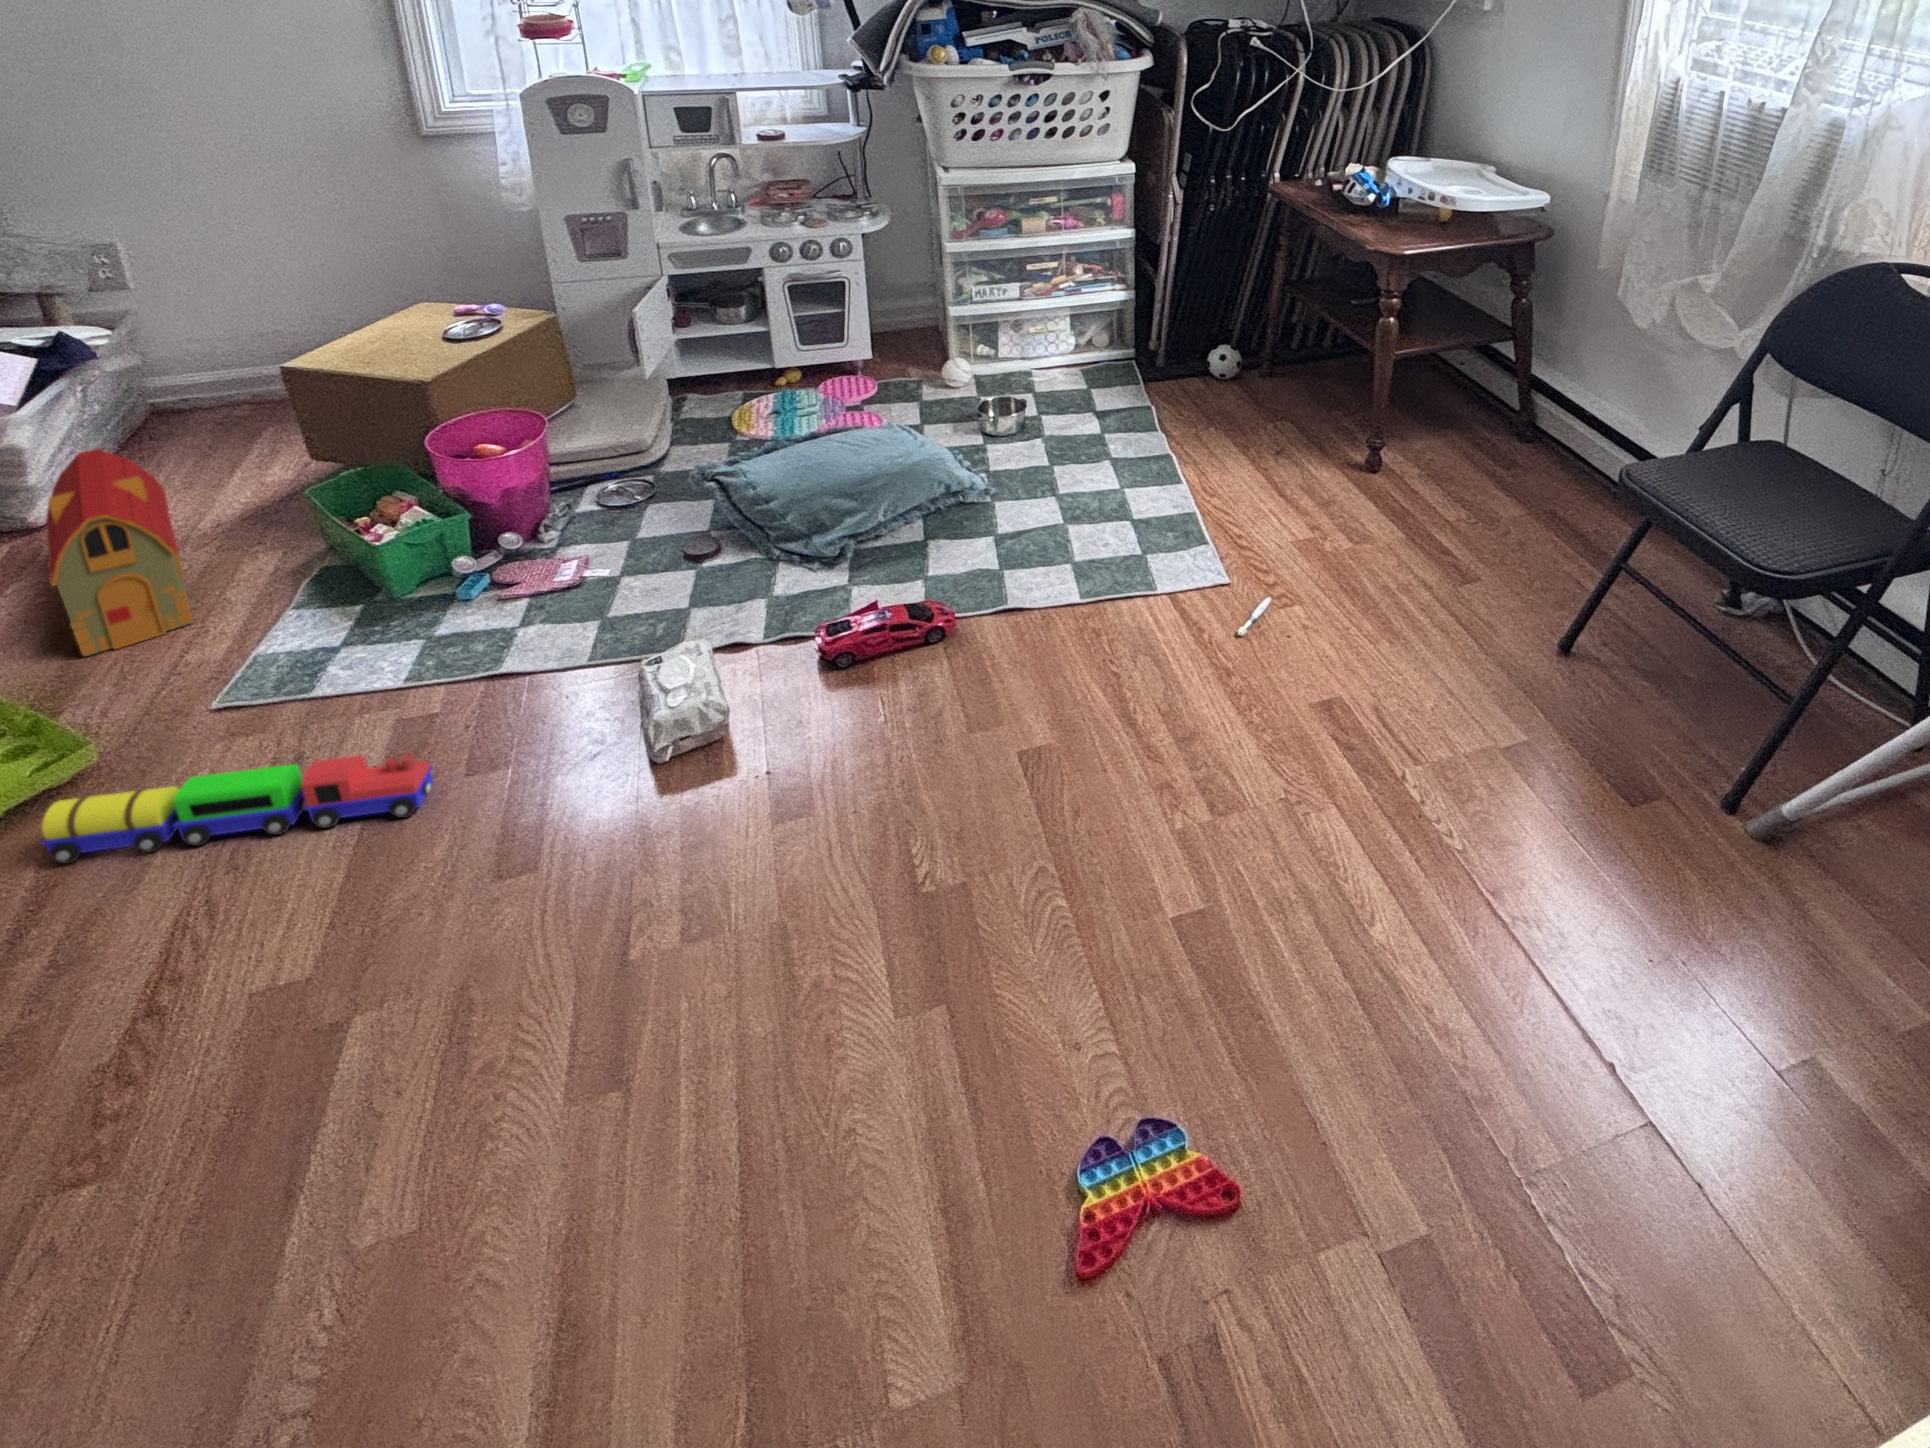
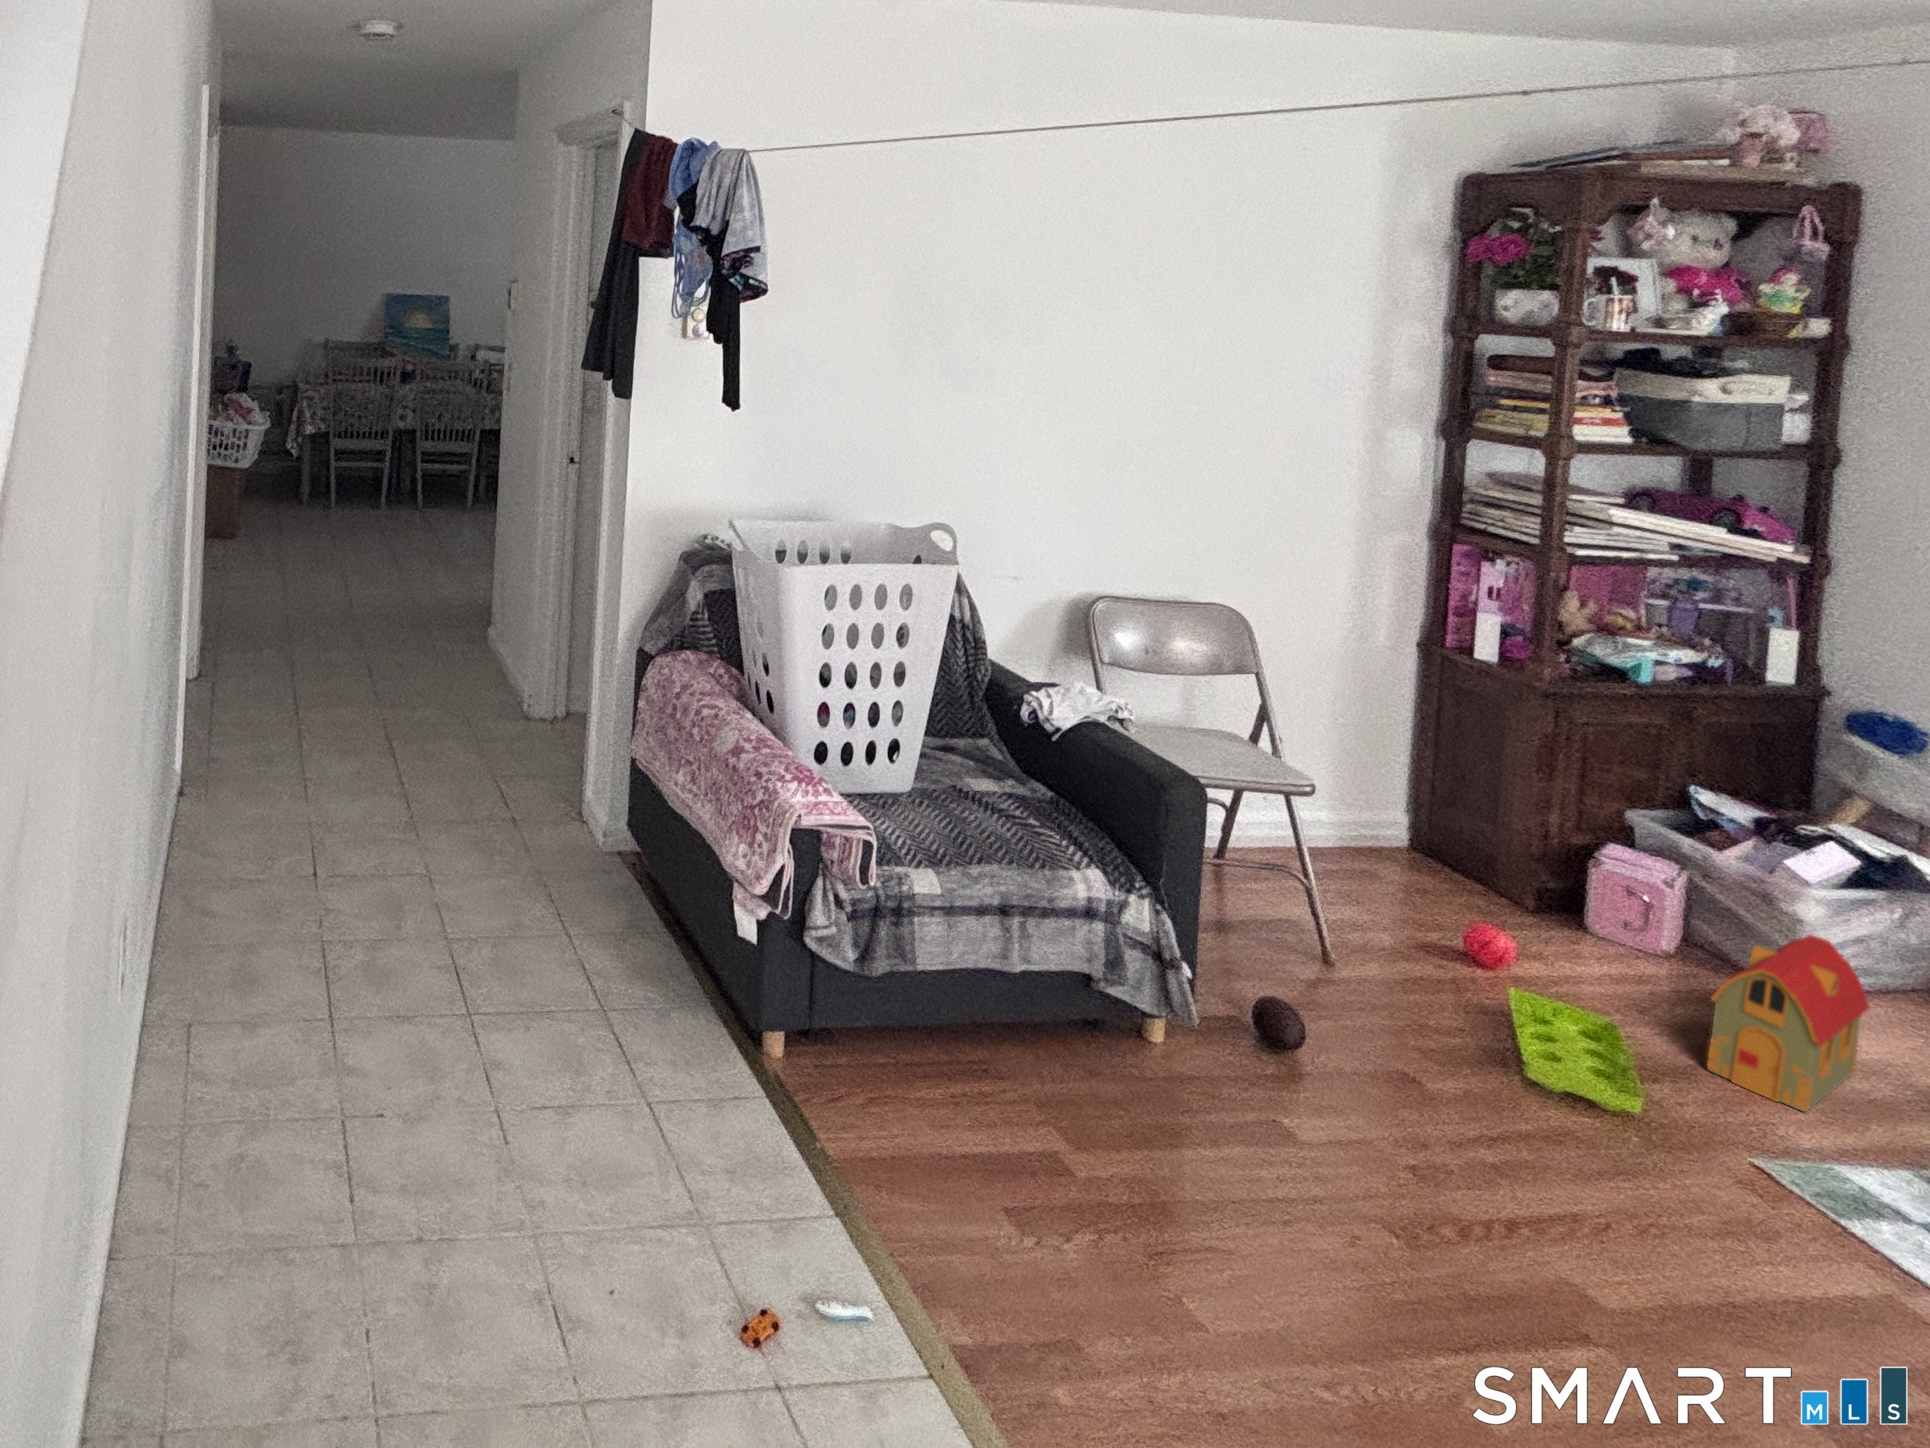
toy train: present [41,753,433,863] -> none [1563,1099,1845,1328]

